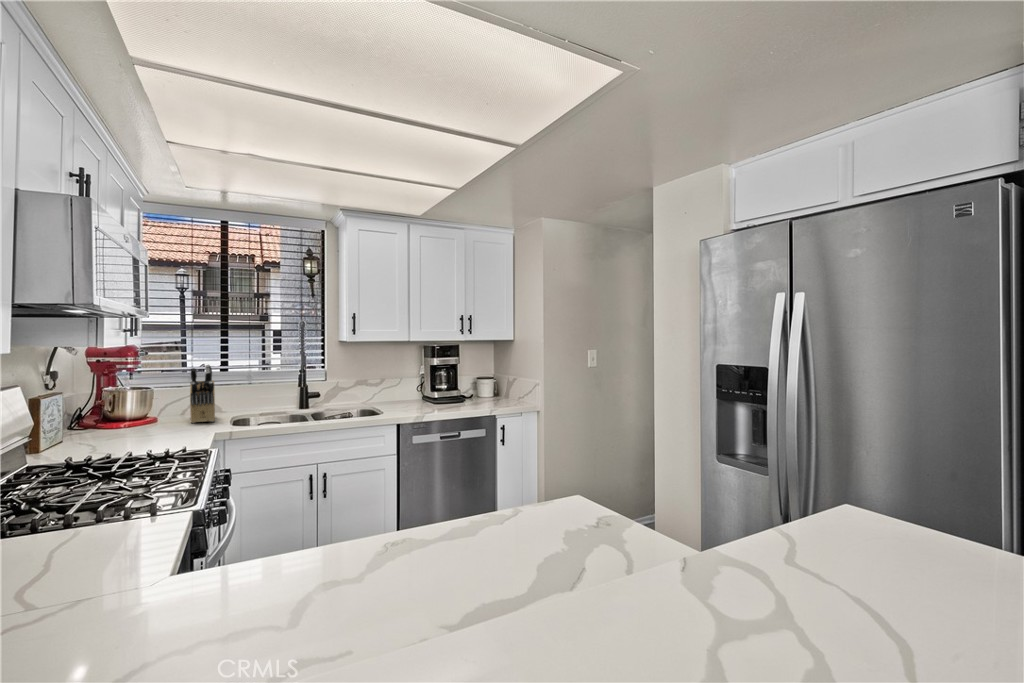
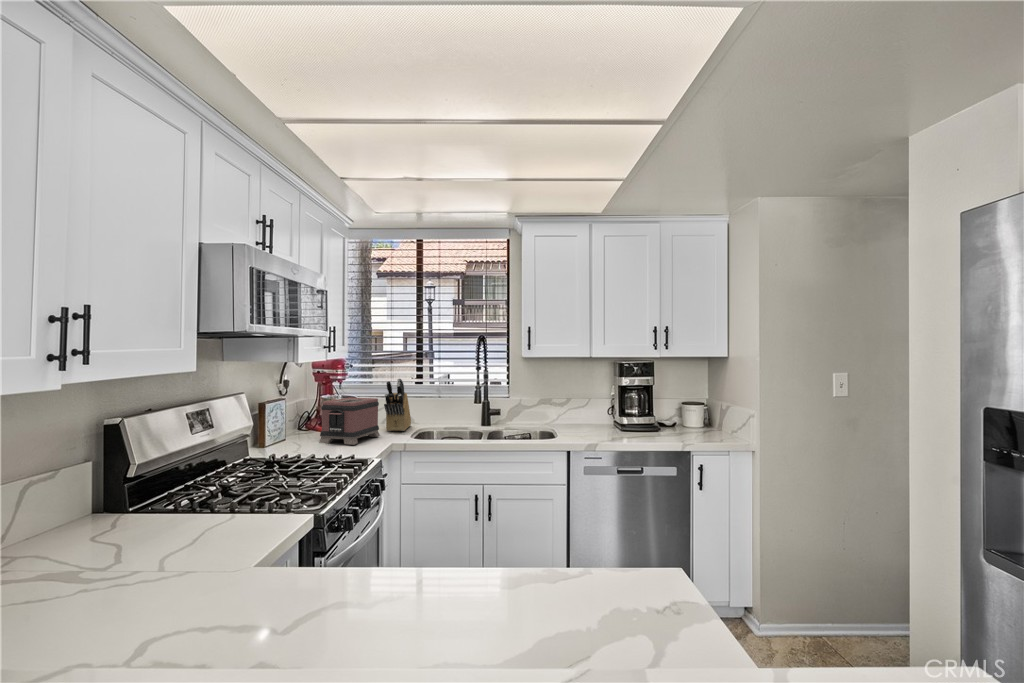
toaster: none [115,387,190,442] -> present [319,397,380,445]

